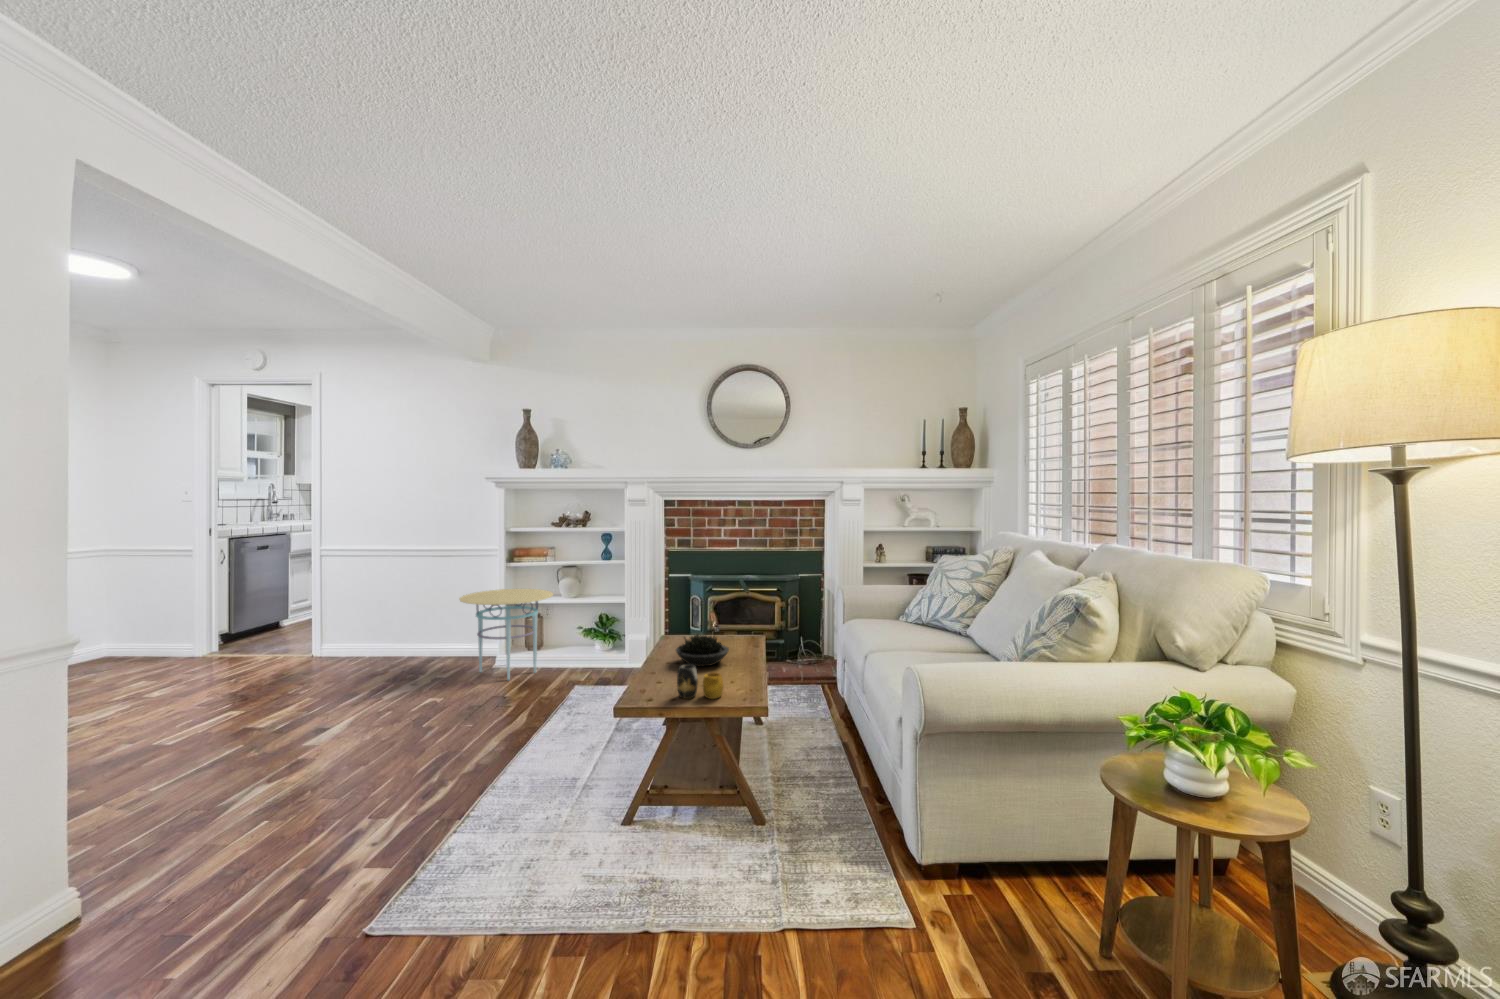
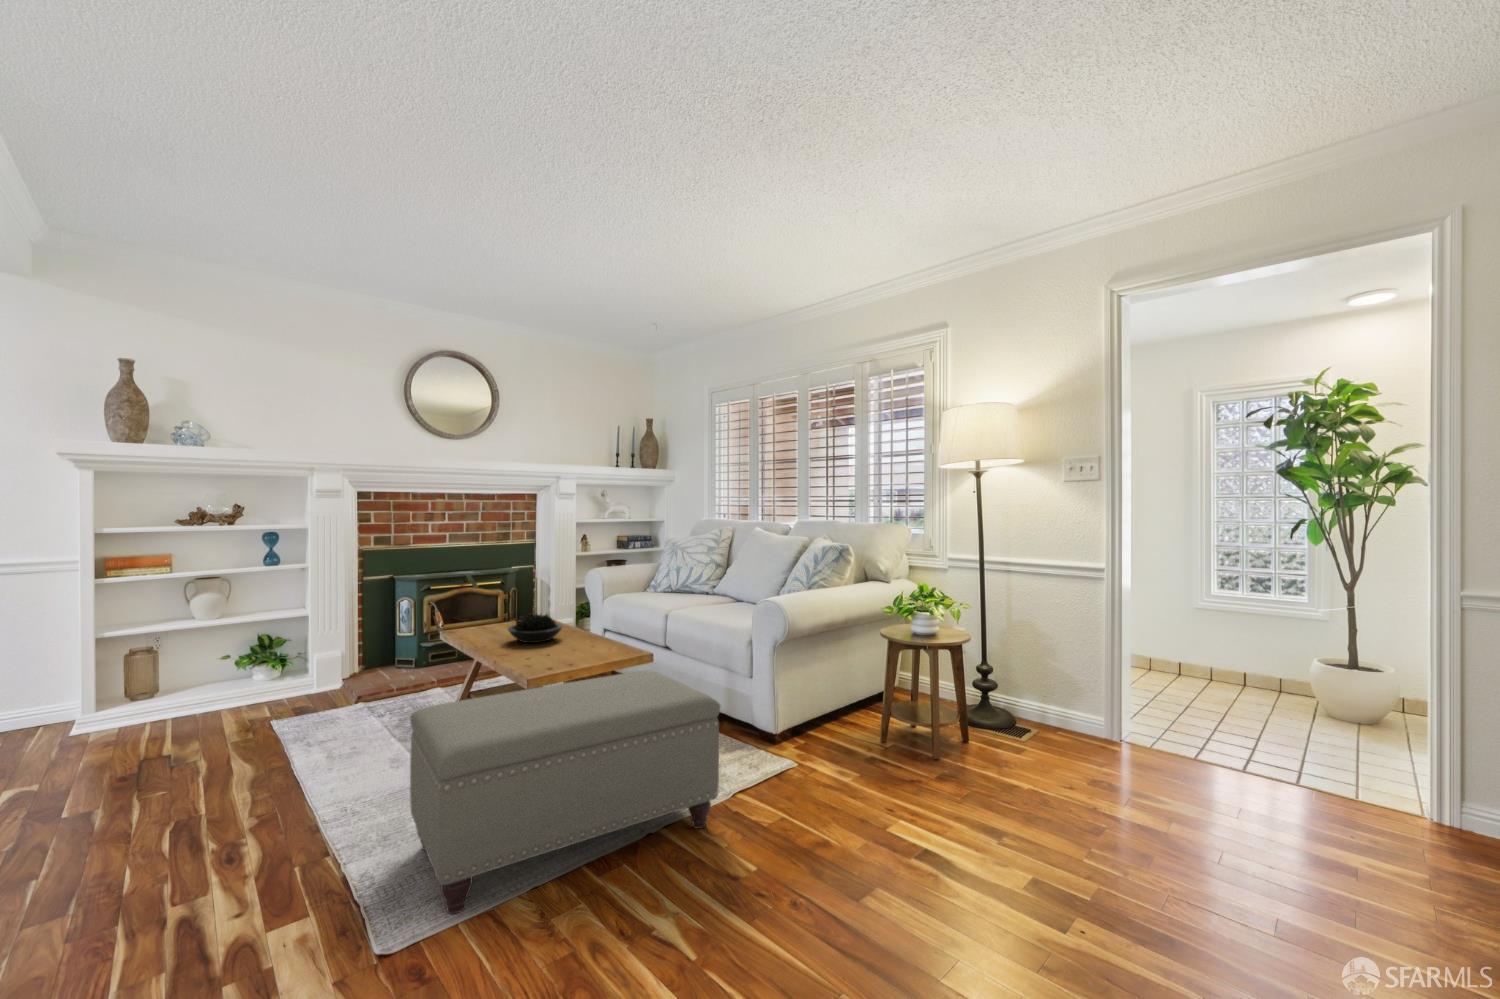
side table: present [459,589,553,680] -> none [45,610,216,737]
vase: present [677,664,723,699] -> none [566,630,607,662]
ottoman: none [415,720,741,946] -> present [410,670,720,914]

